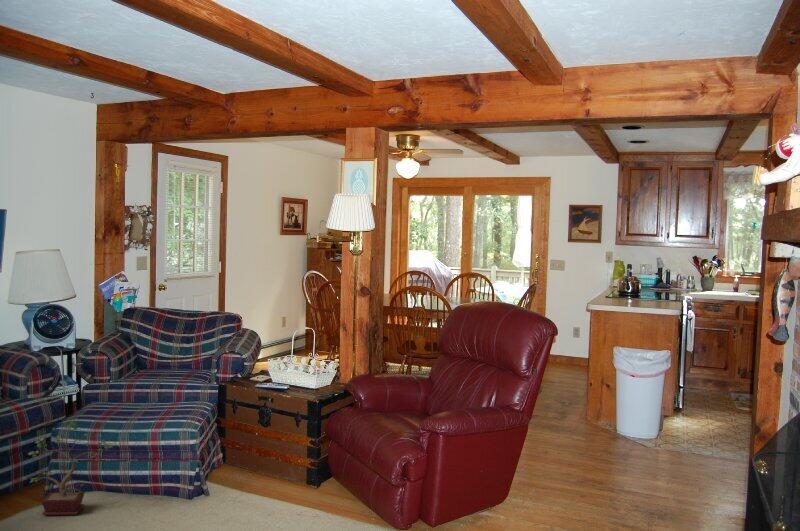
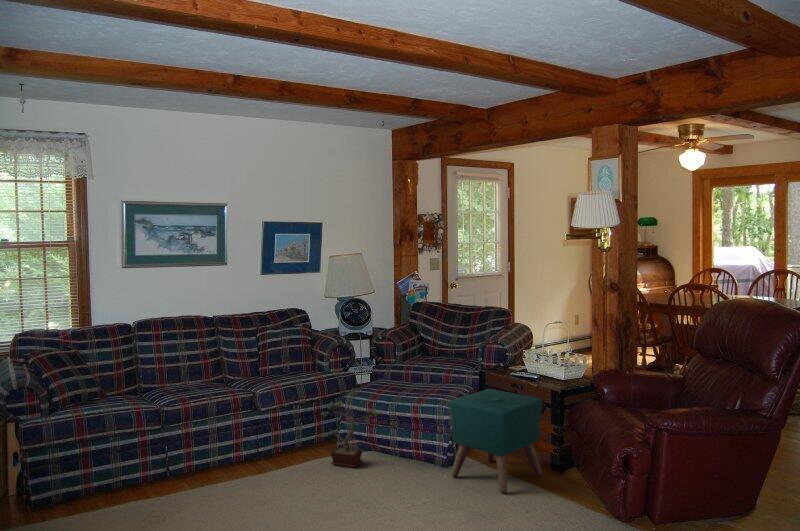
ottoman: none [200,405,299,518] -> present [450,389,542,494]

